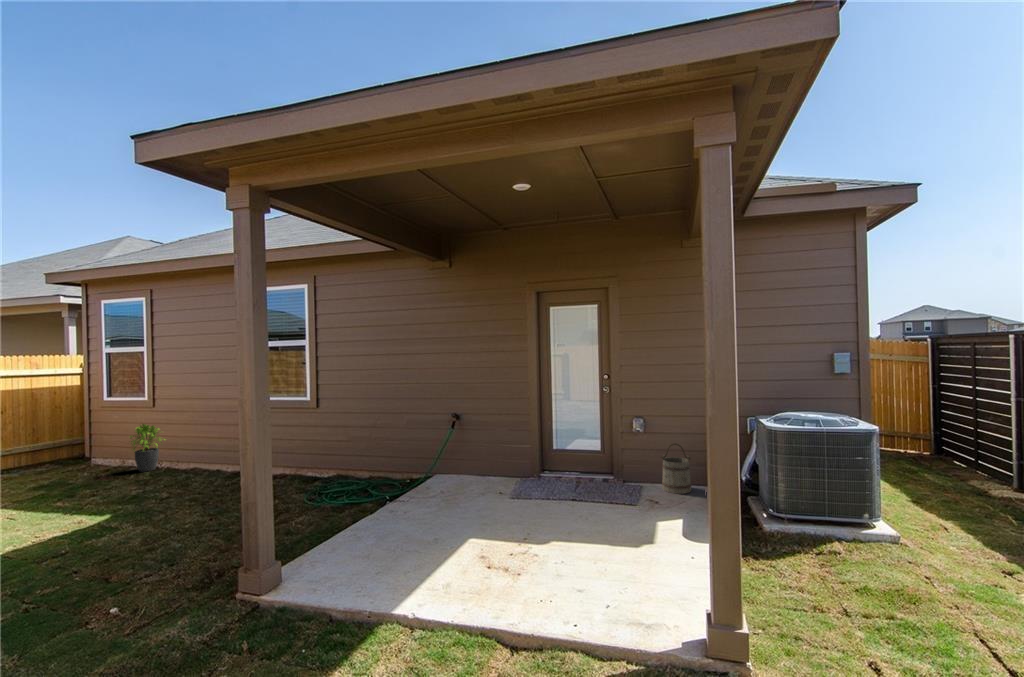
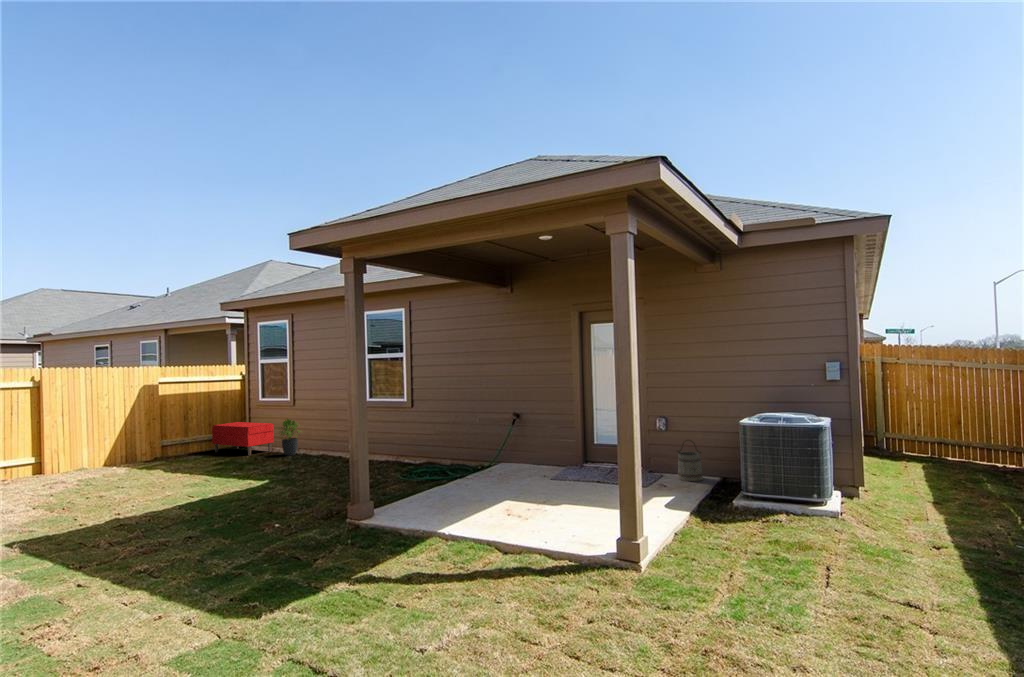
bench: none [29,428,125,474] -> present [212,422,274,456]

